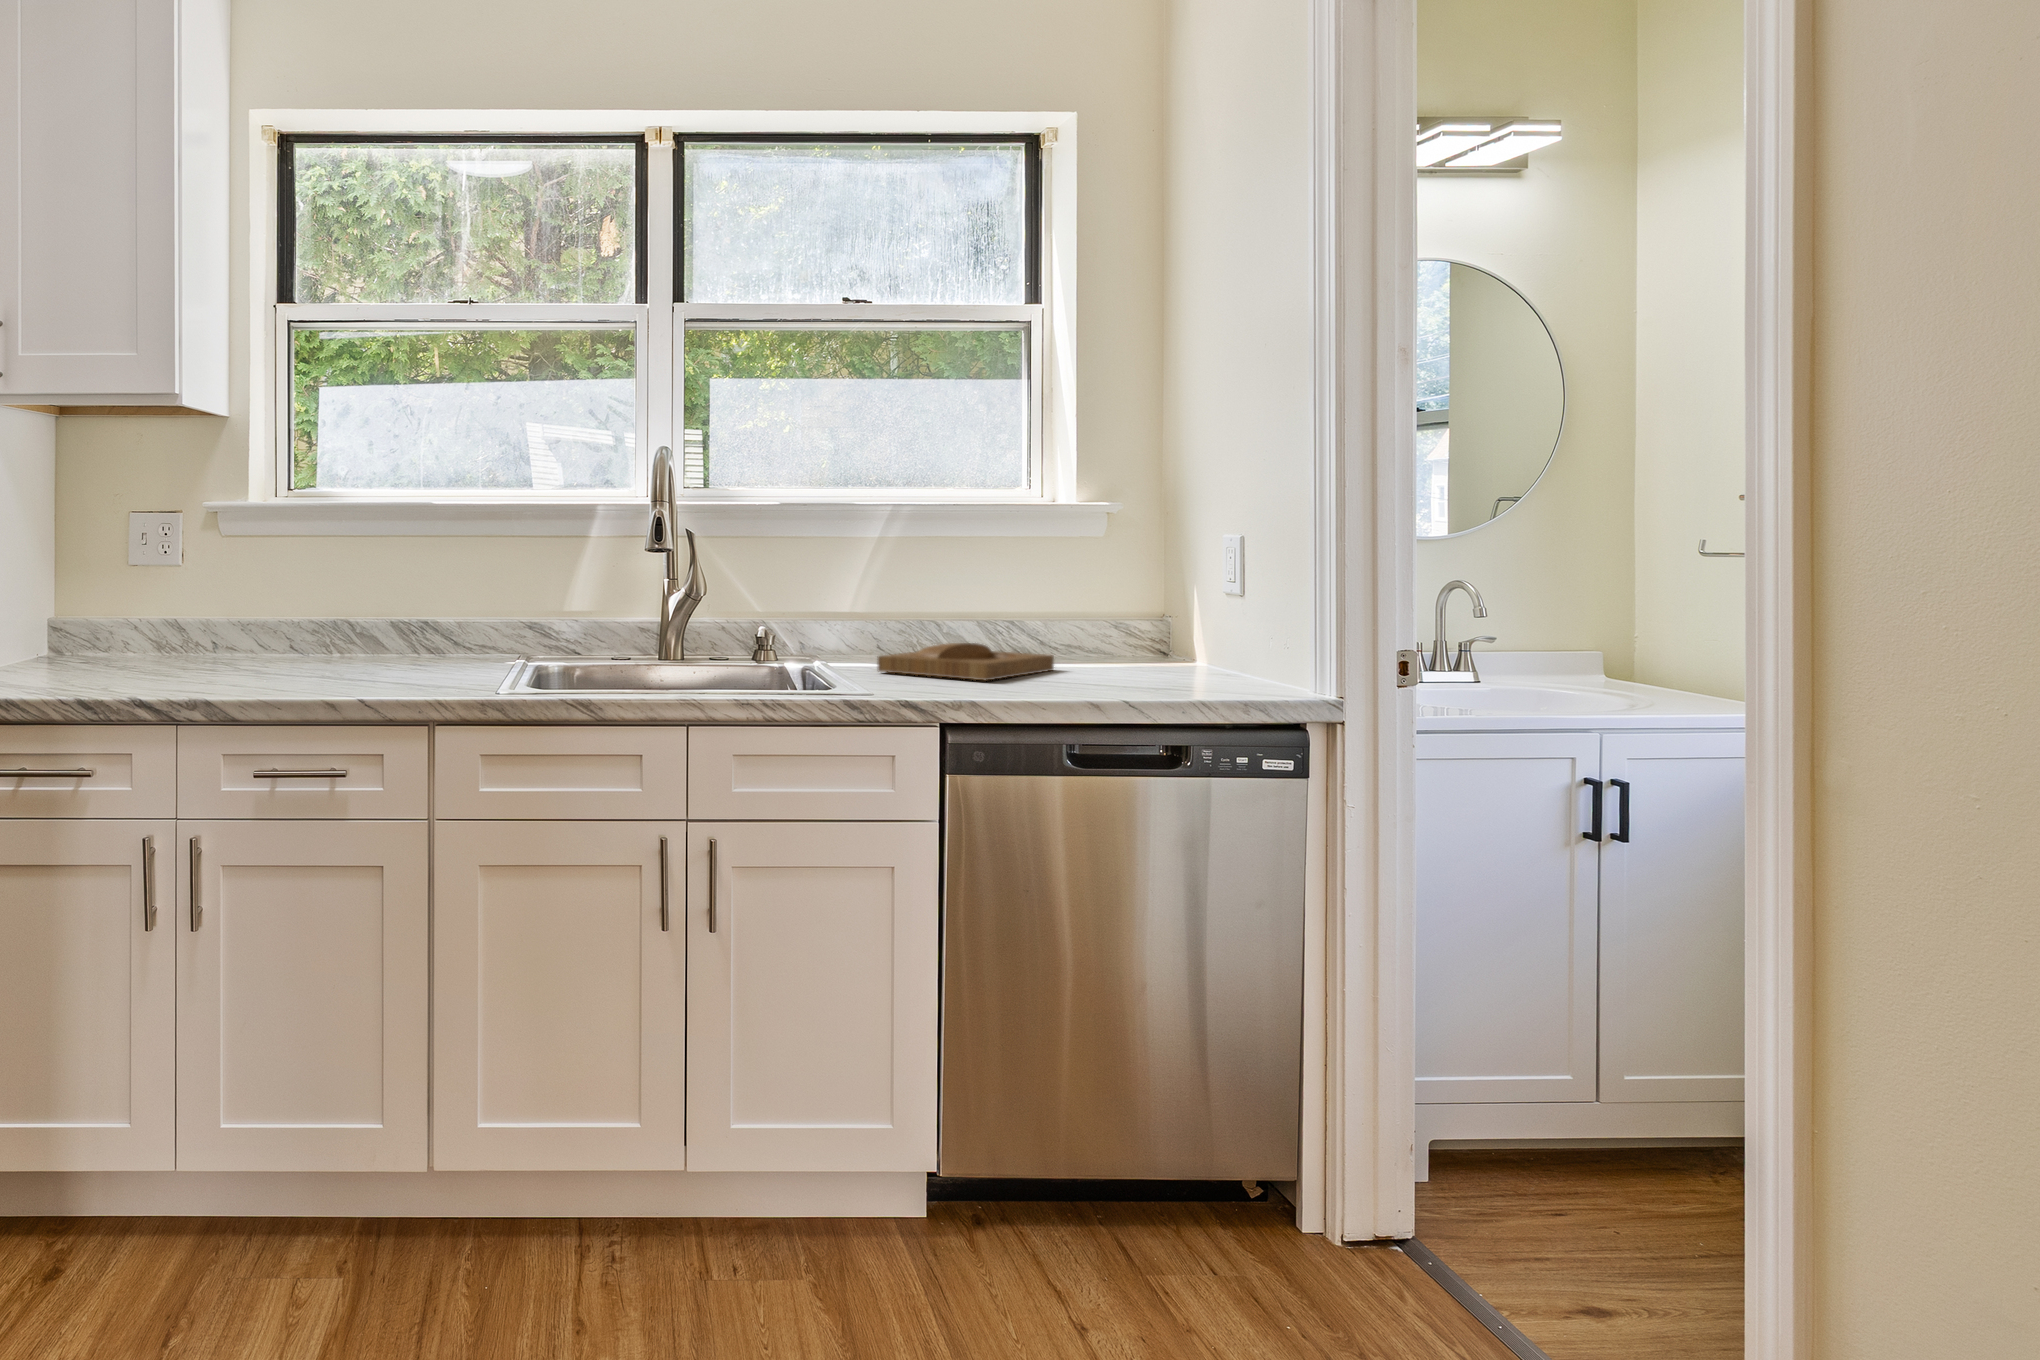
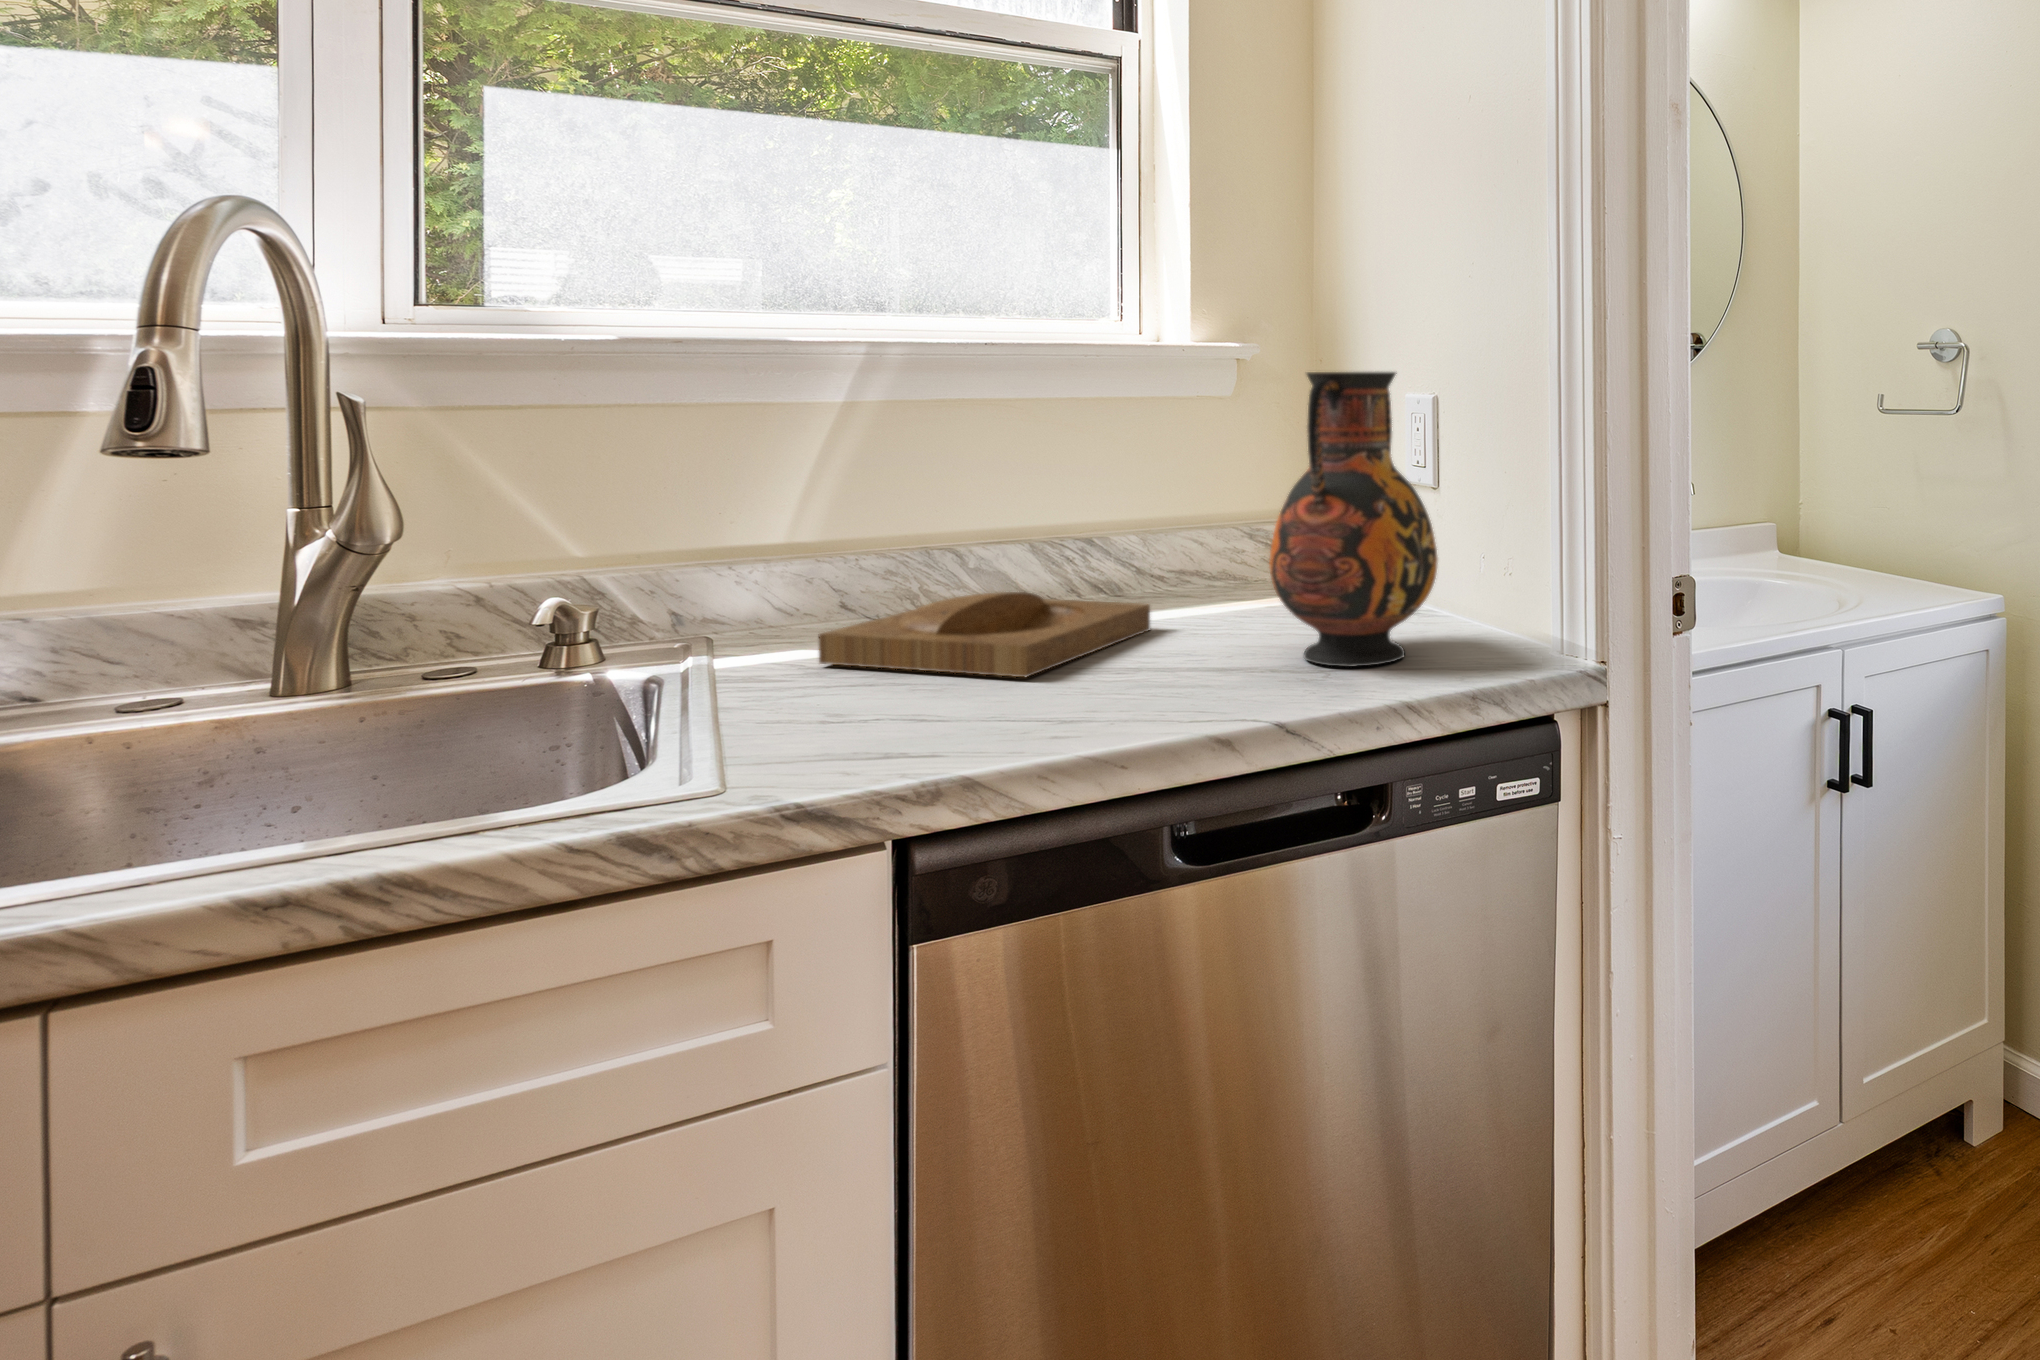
vase: none [1126,513,1234,687] -> present [1269,372,1438,667]

